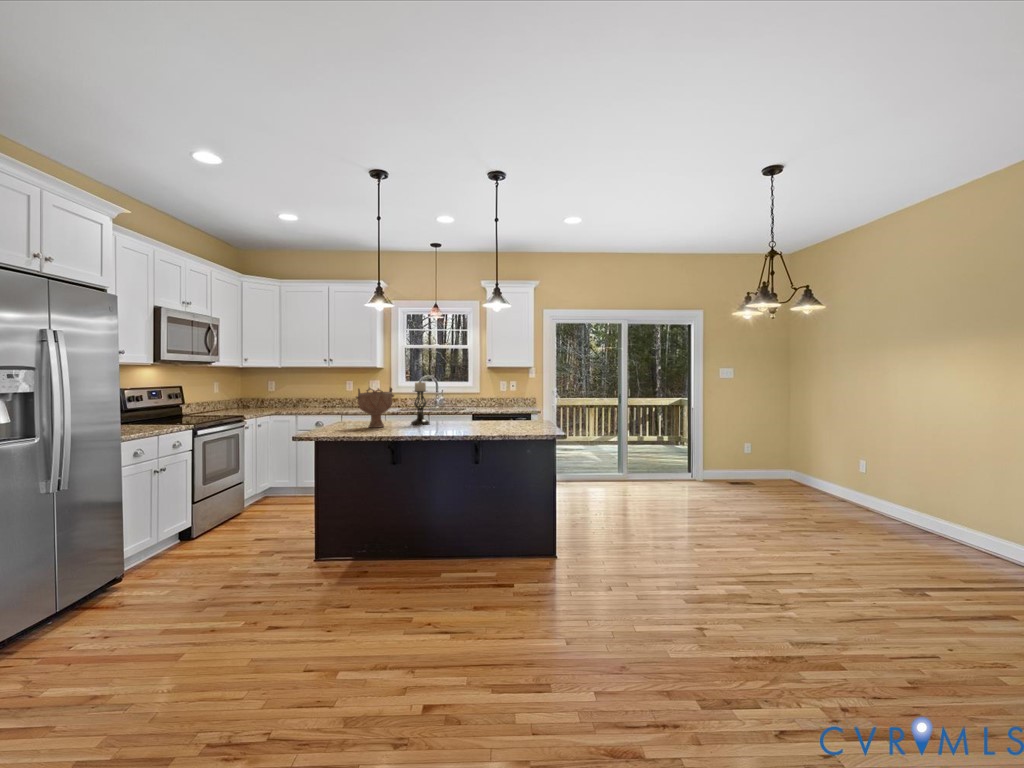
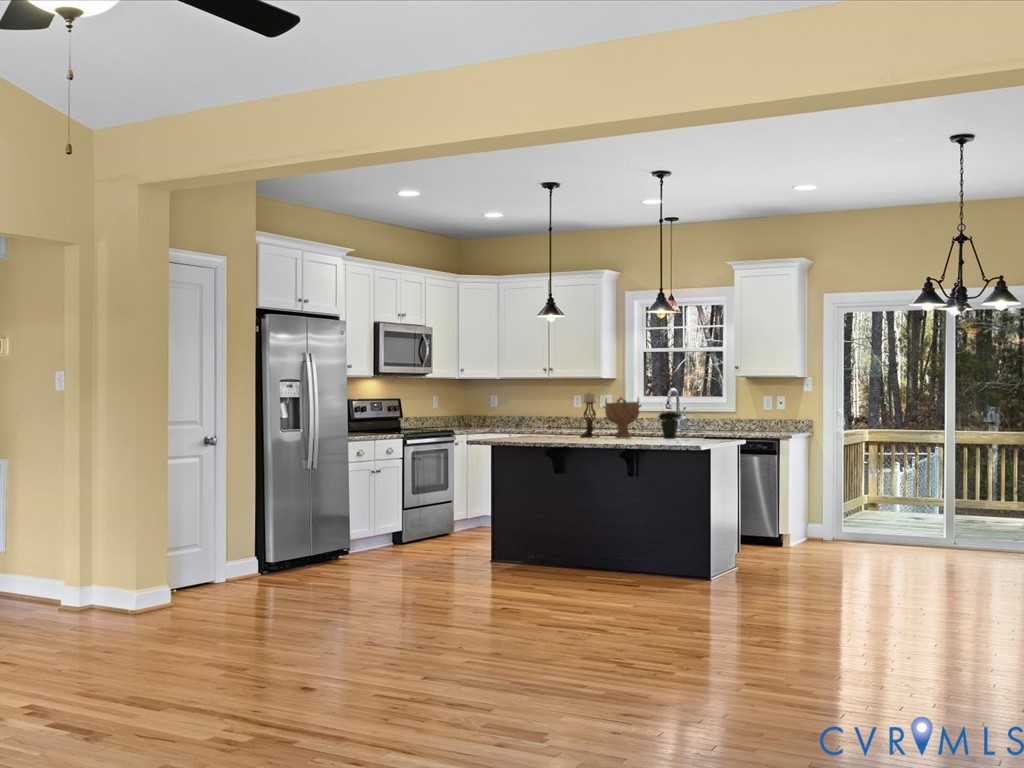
potted plant: none [510,379,535,427] -> present [658,412,681,439]
decorative bowl: present [356,388,394,428] -> present [603,397,641,438]

